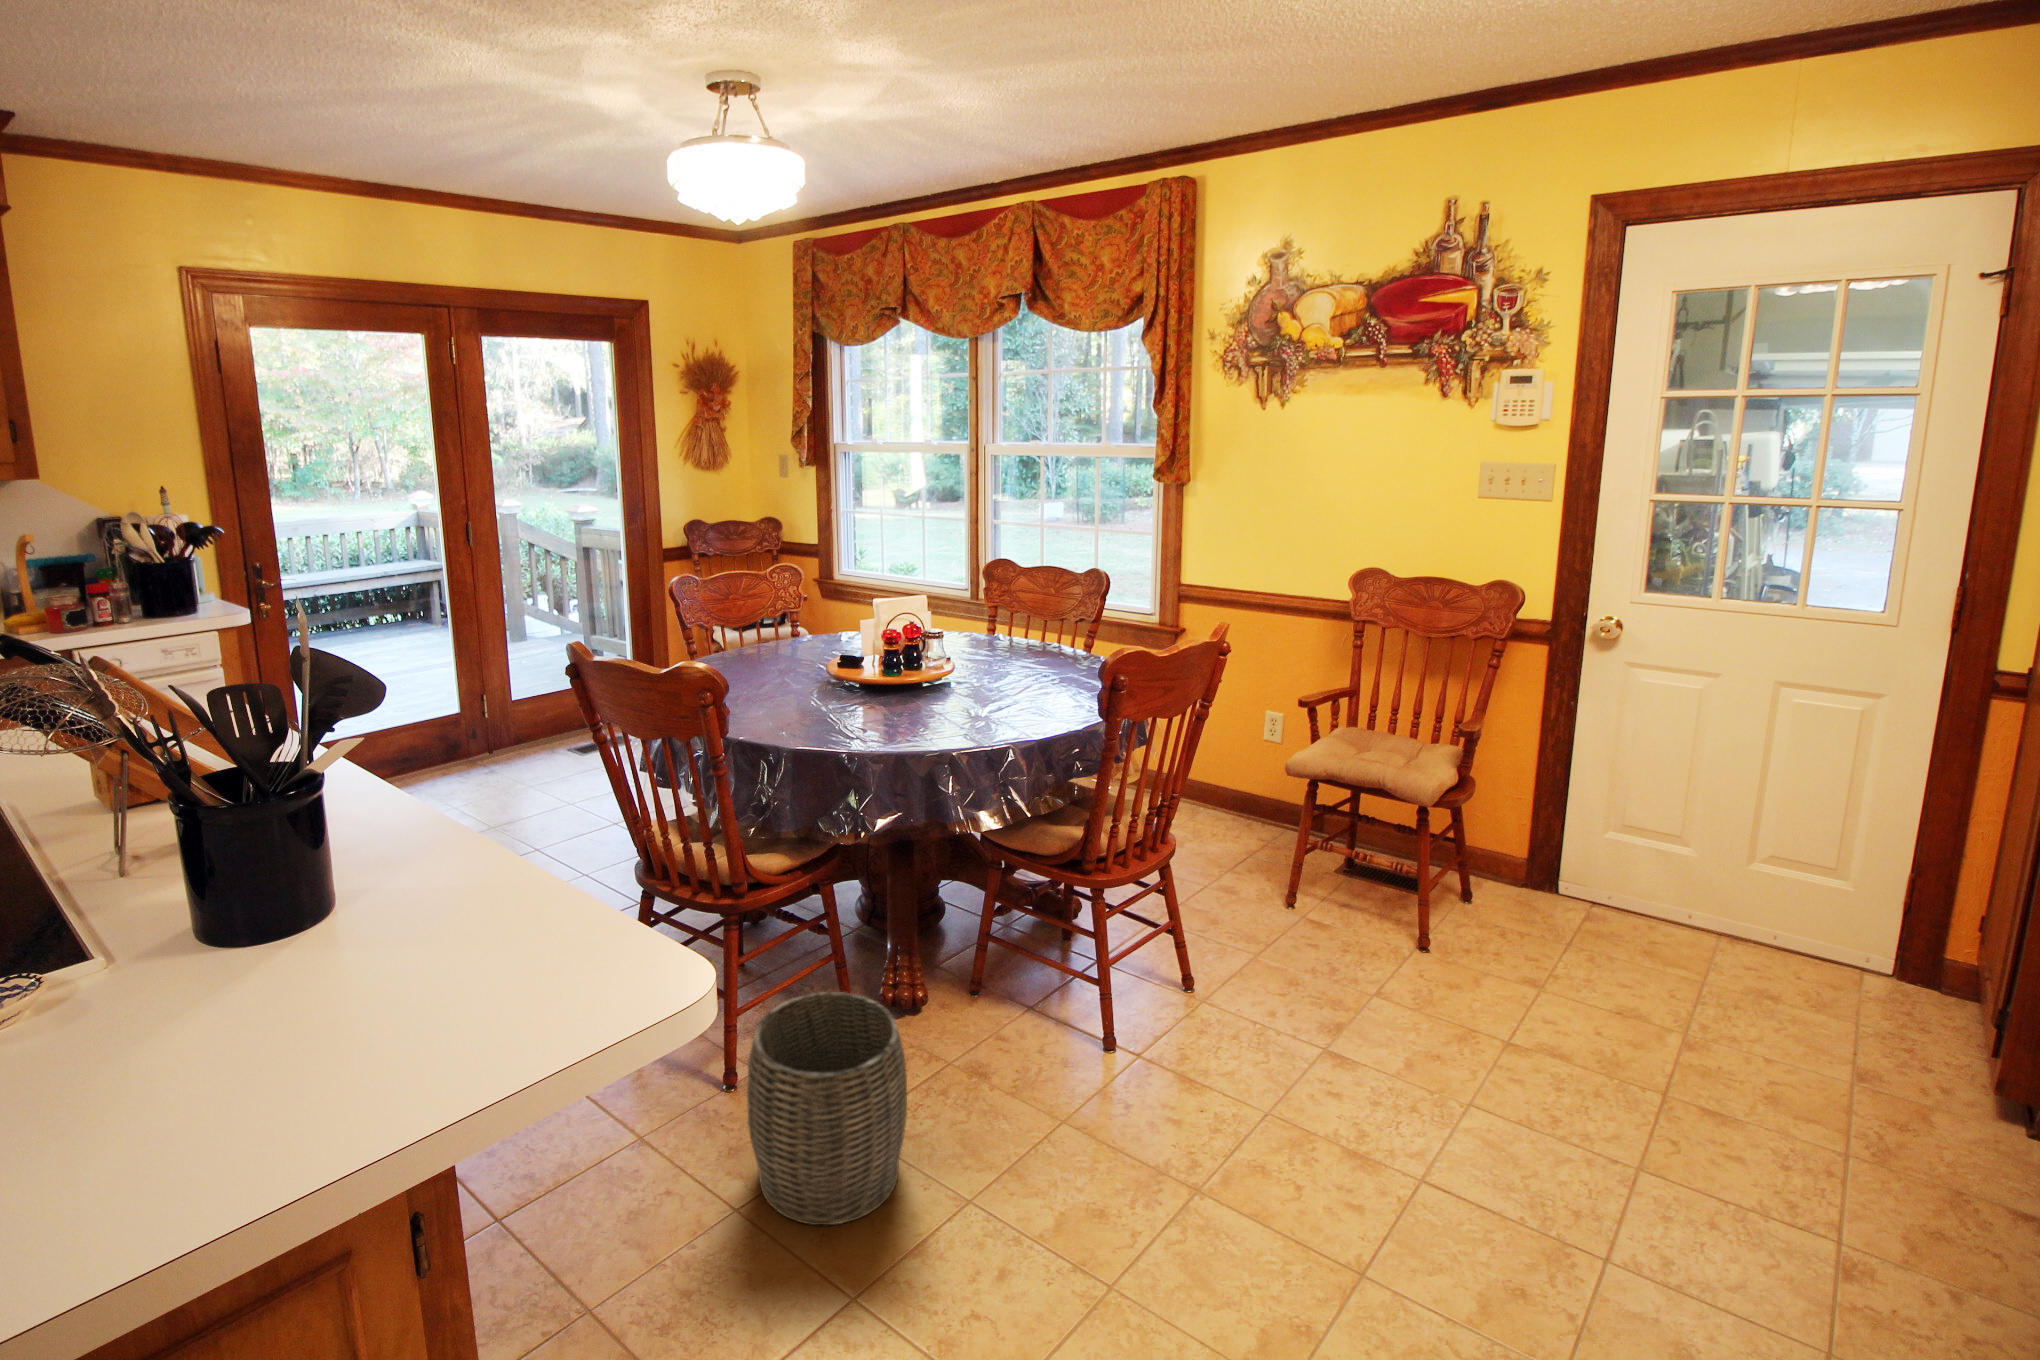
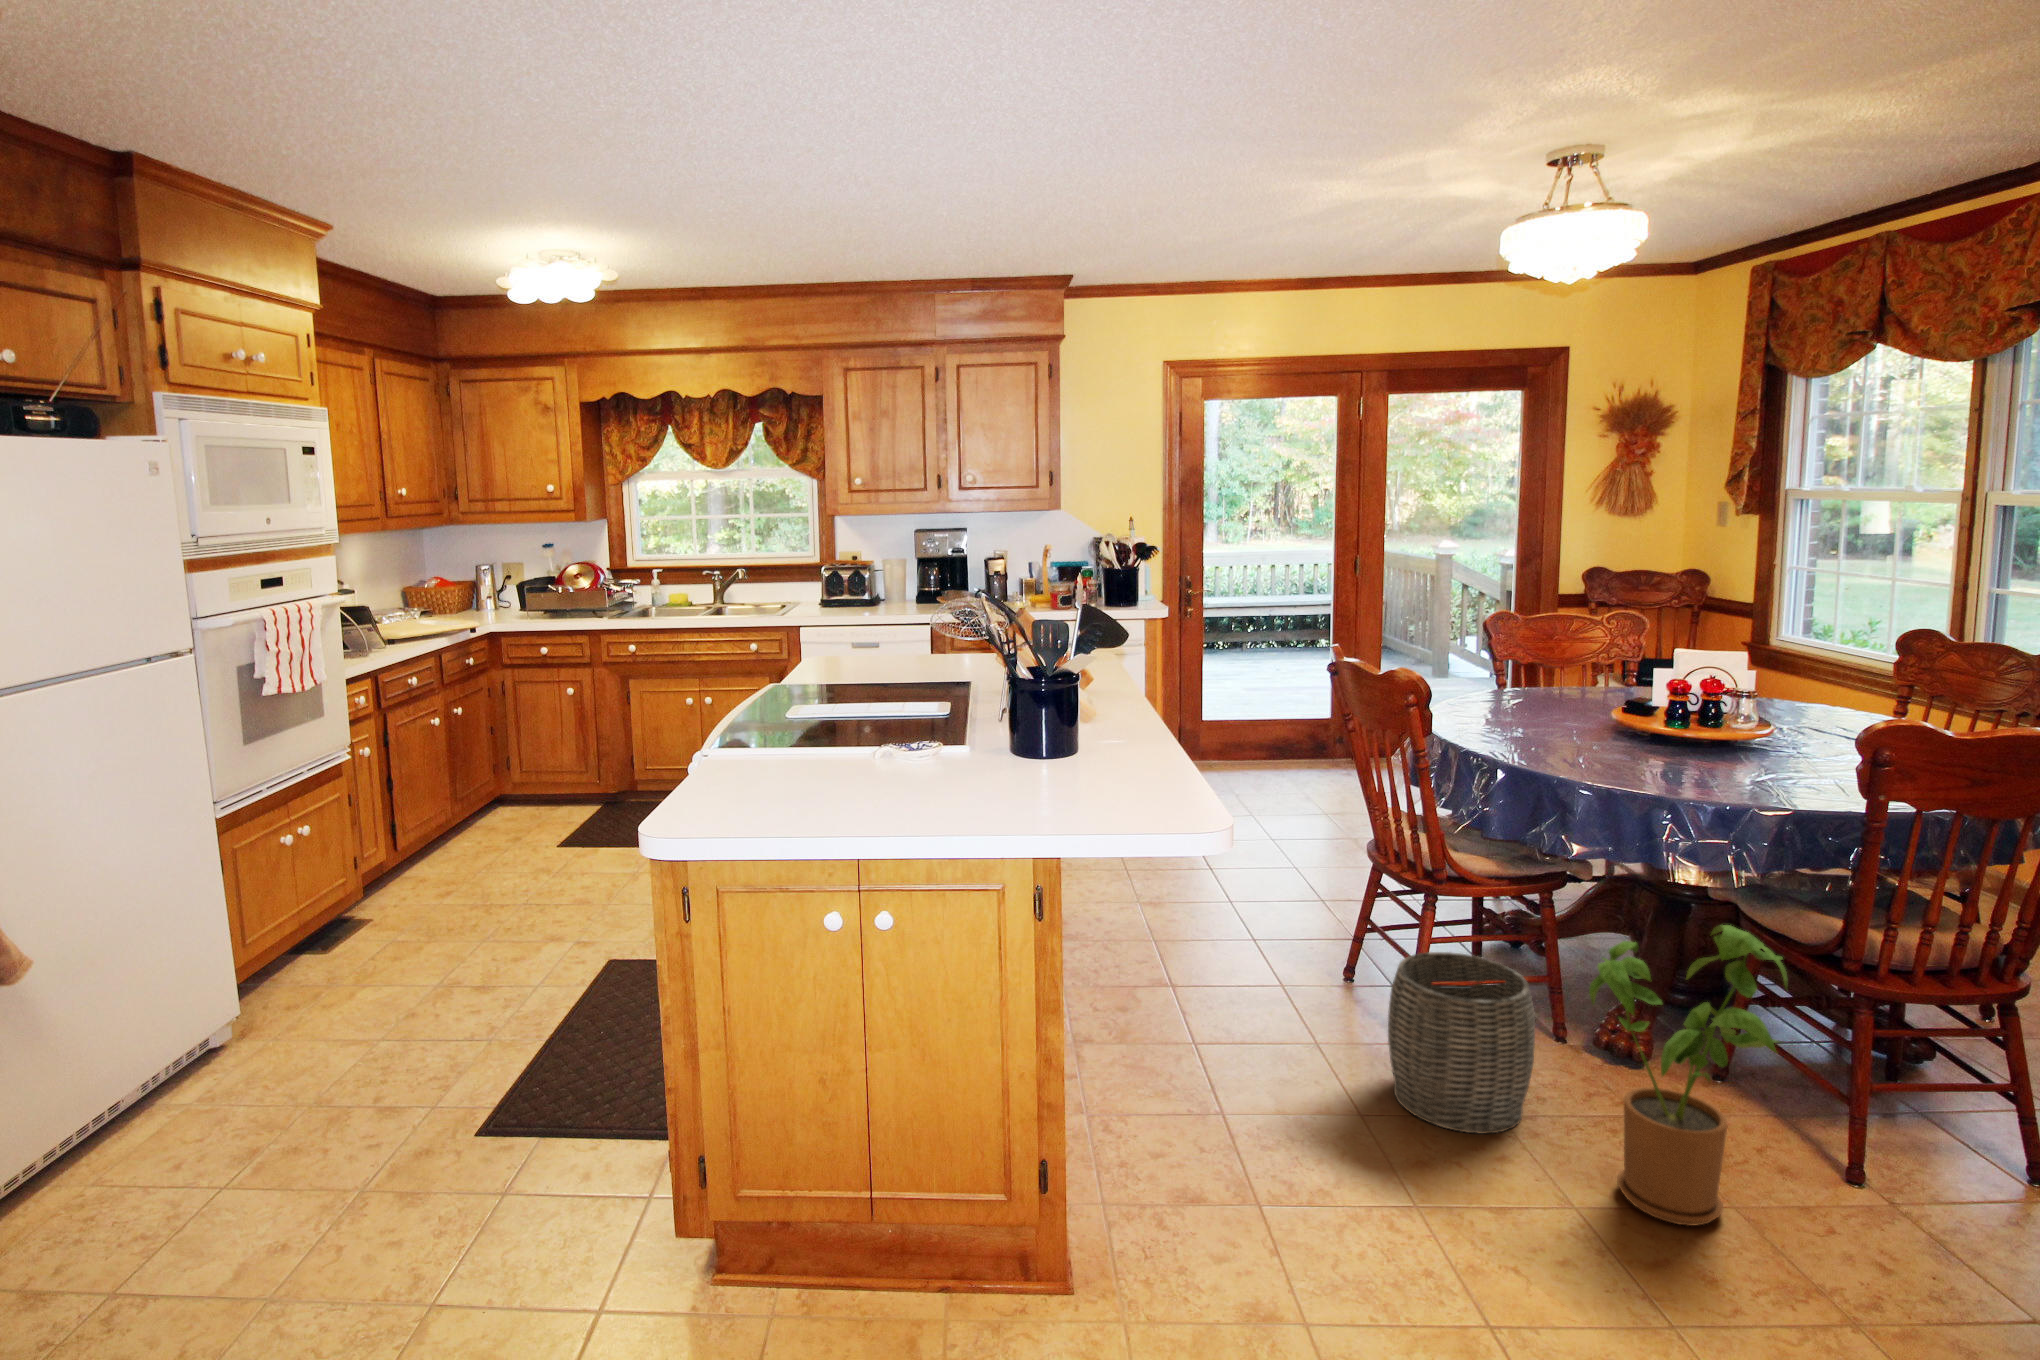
house plant: none [981,893,1191,1228] -> present [1589,925,1787,1226]

